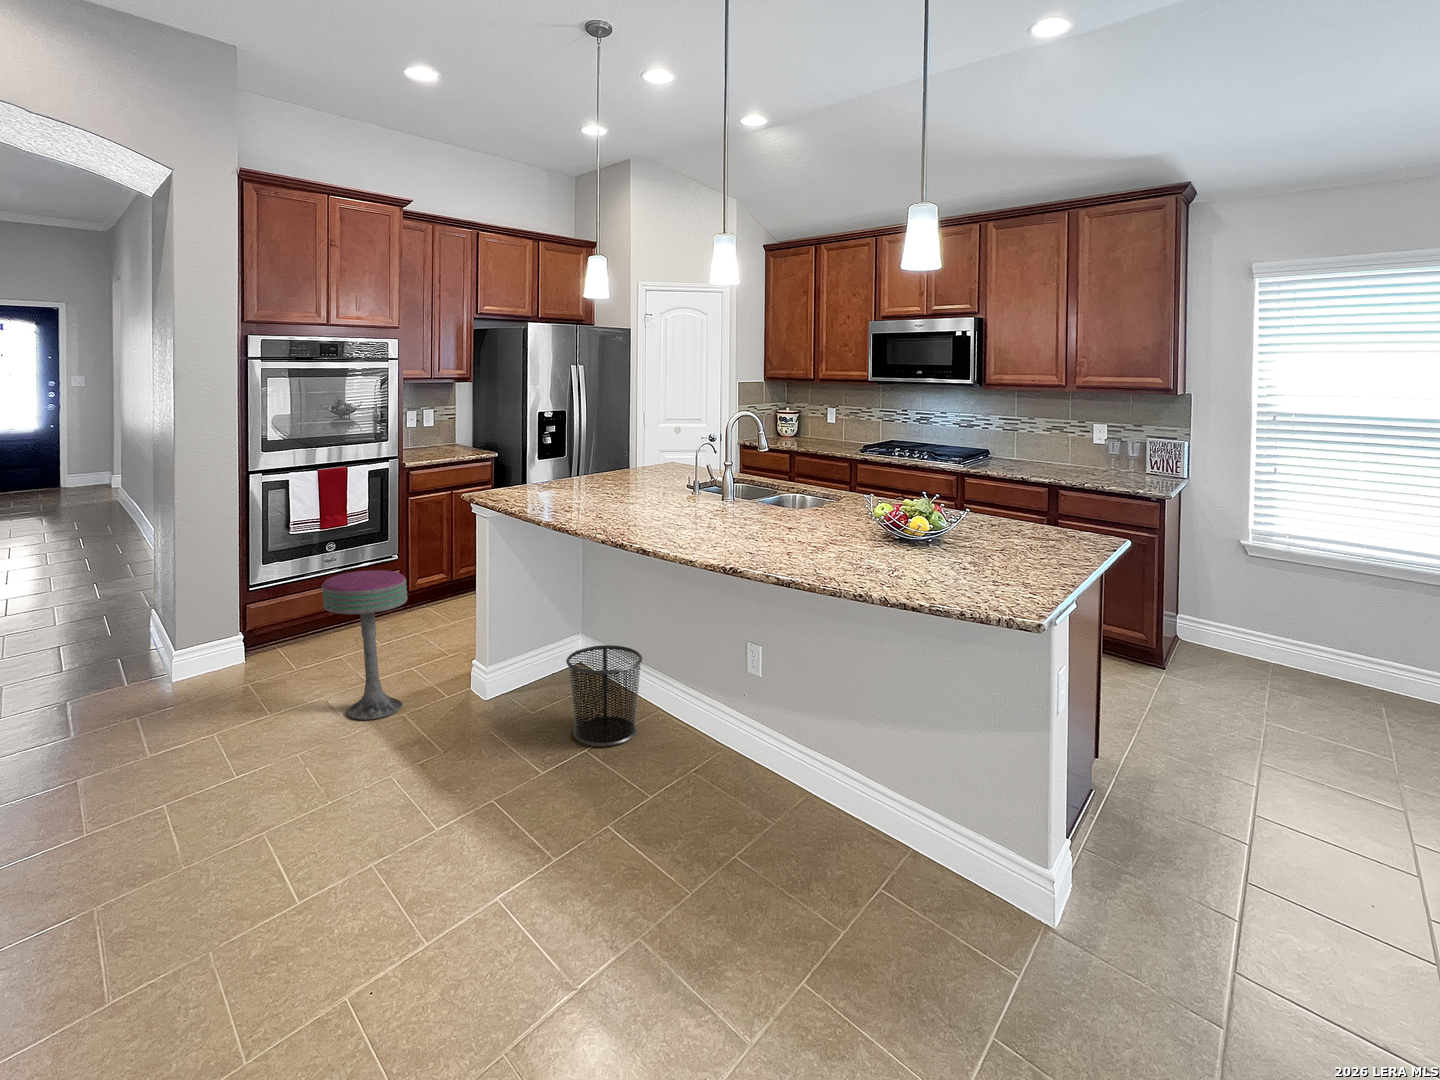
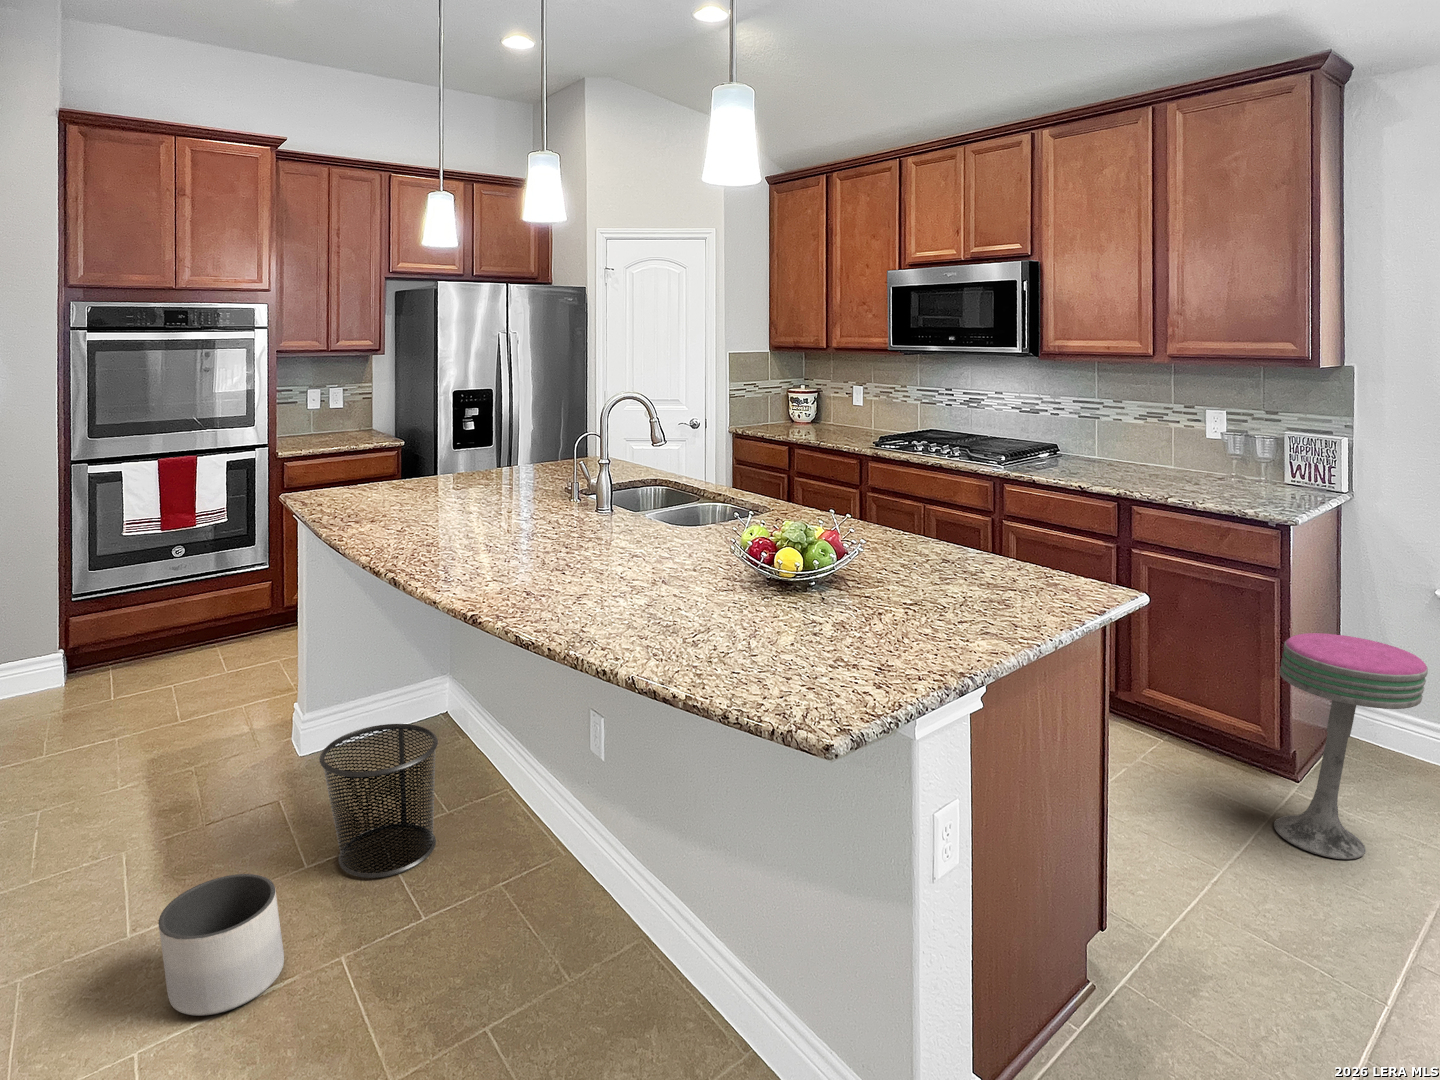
bar stool: present [322,570,407,720] -> present [1274,633,1428,859]
planter: none [521,734,589,817] -> present [158,874,284,1016]

